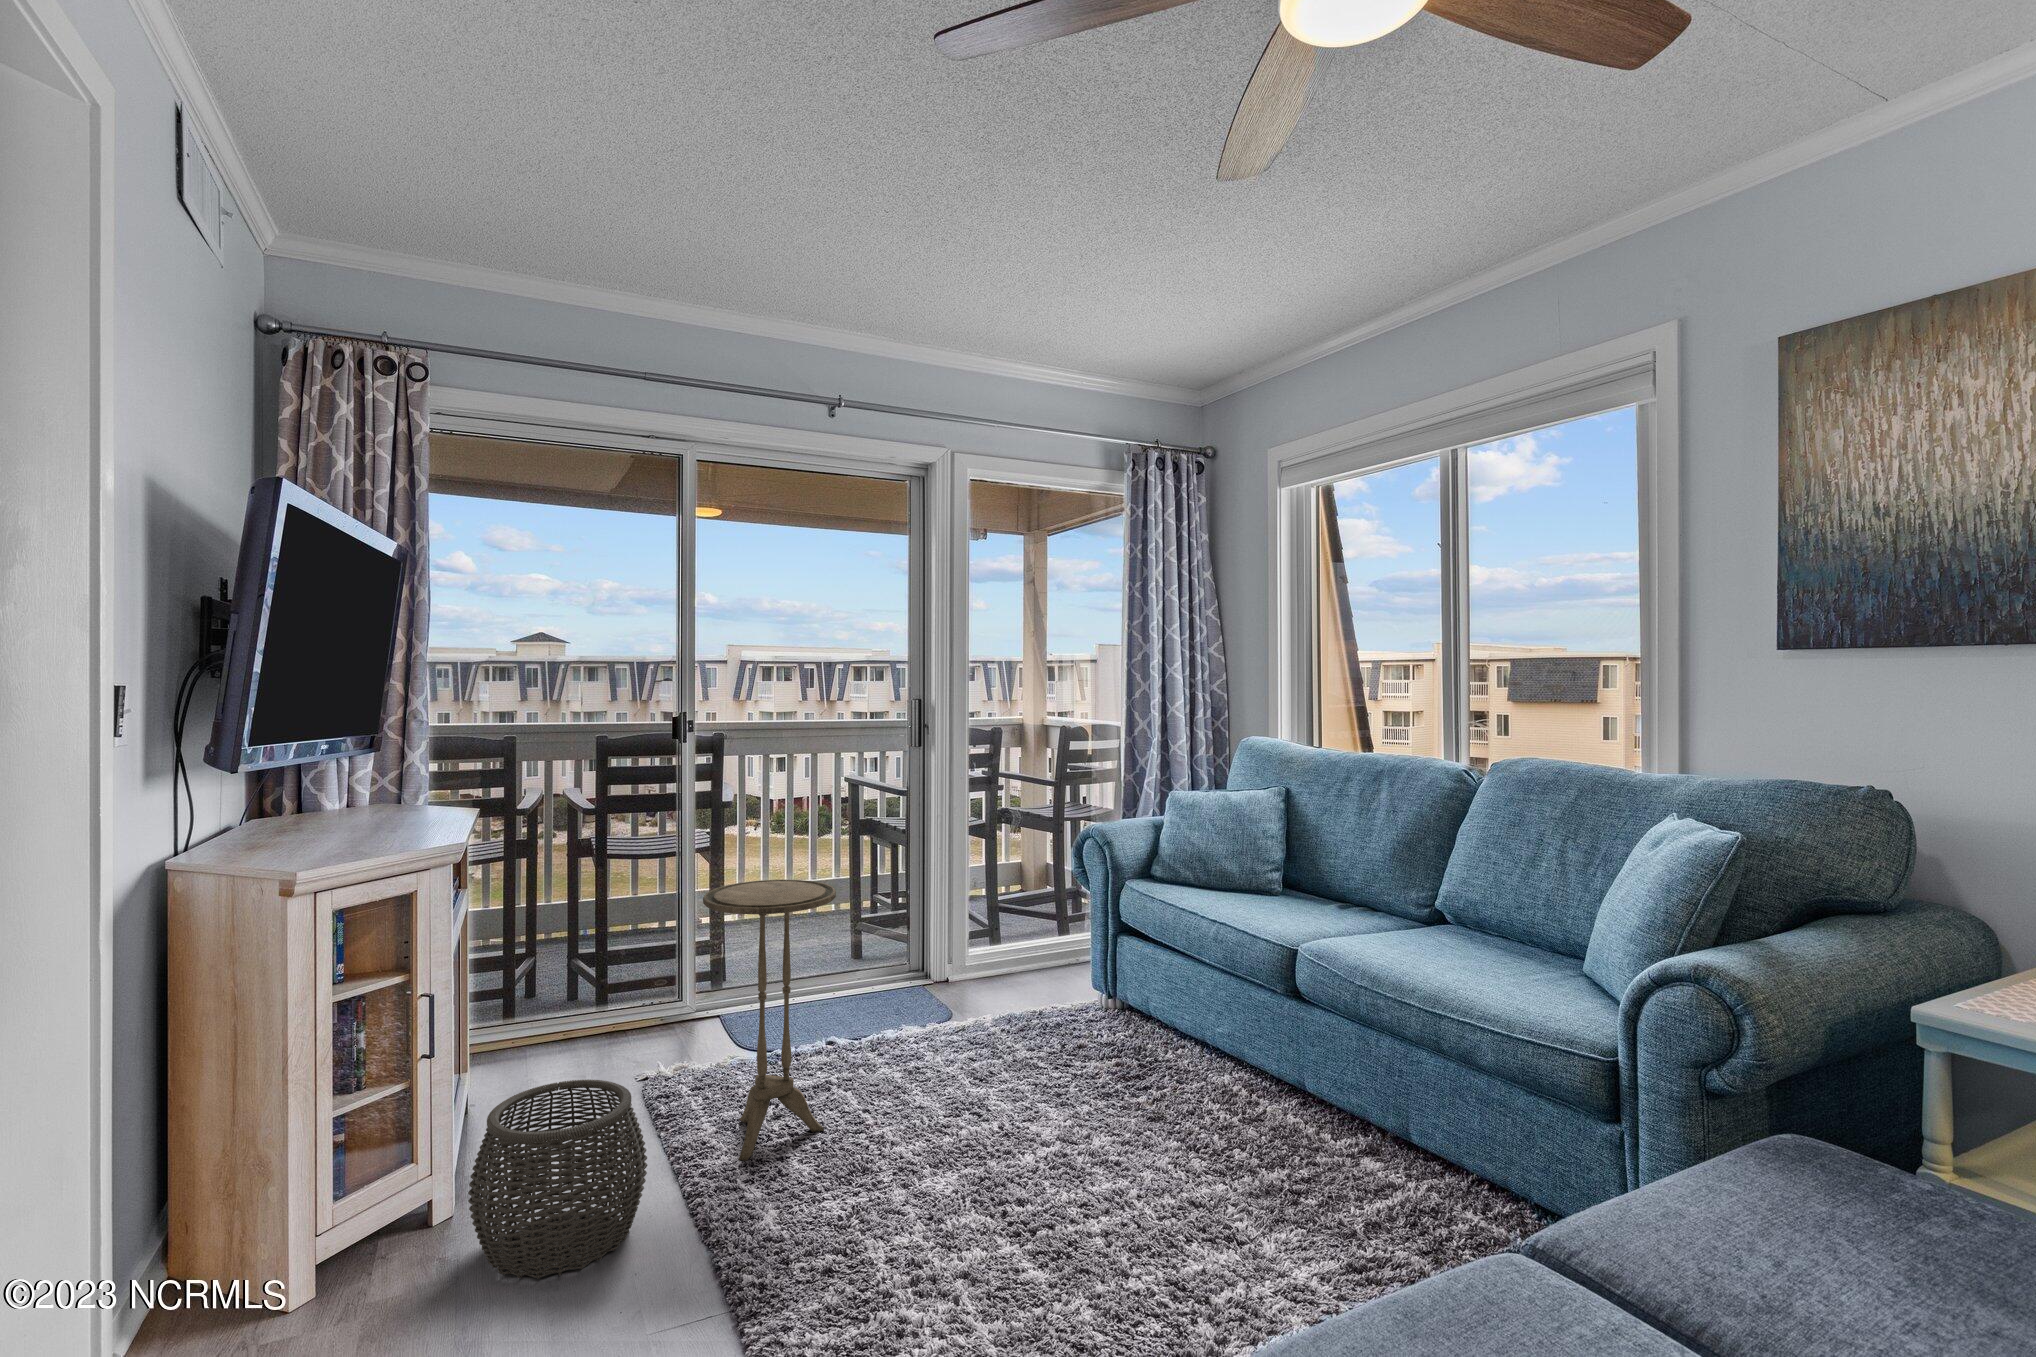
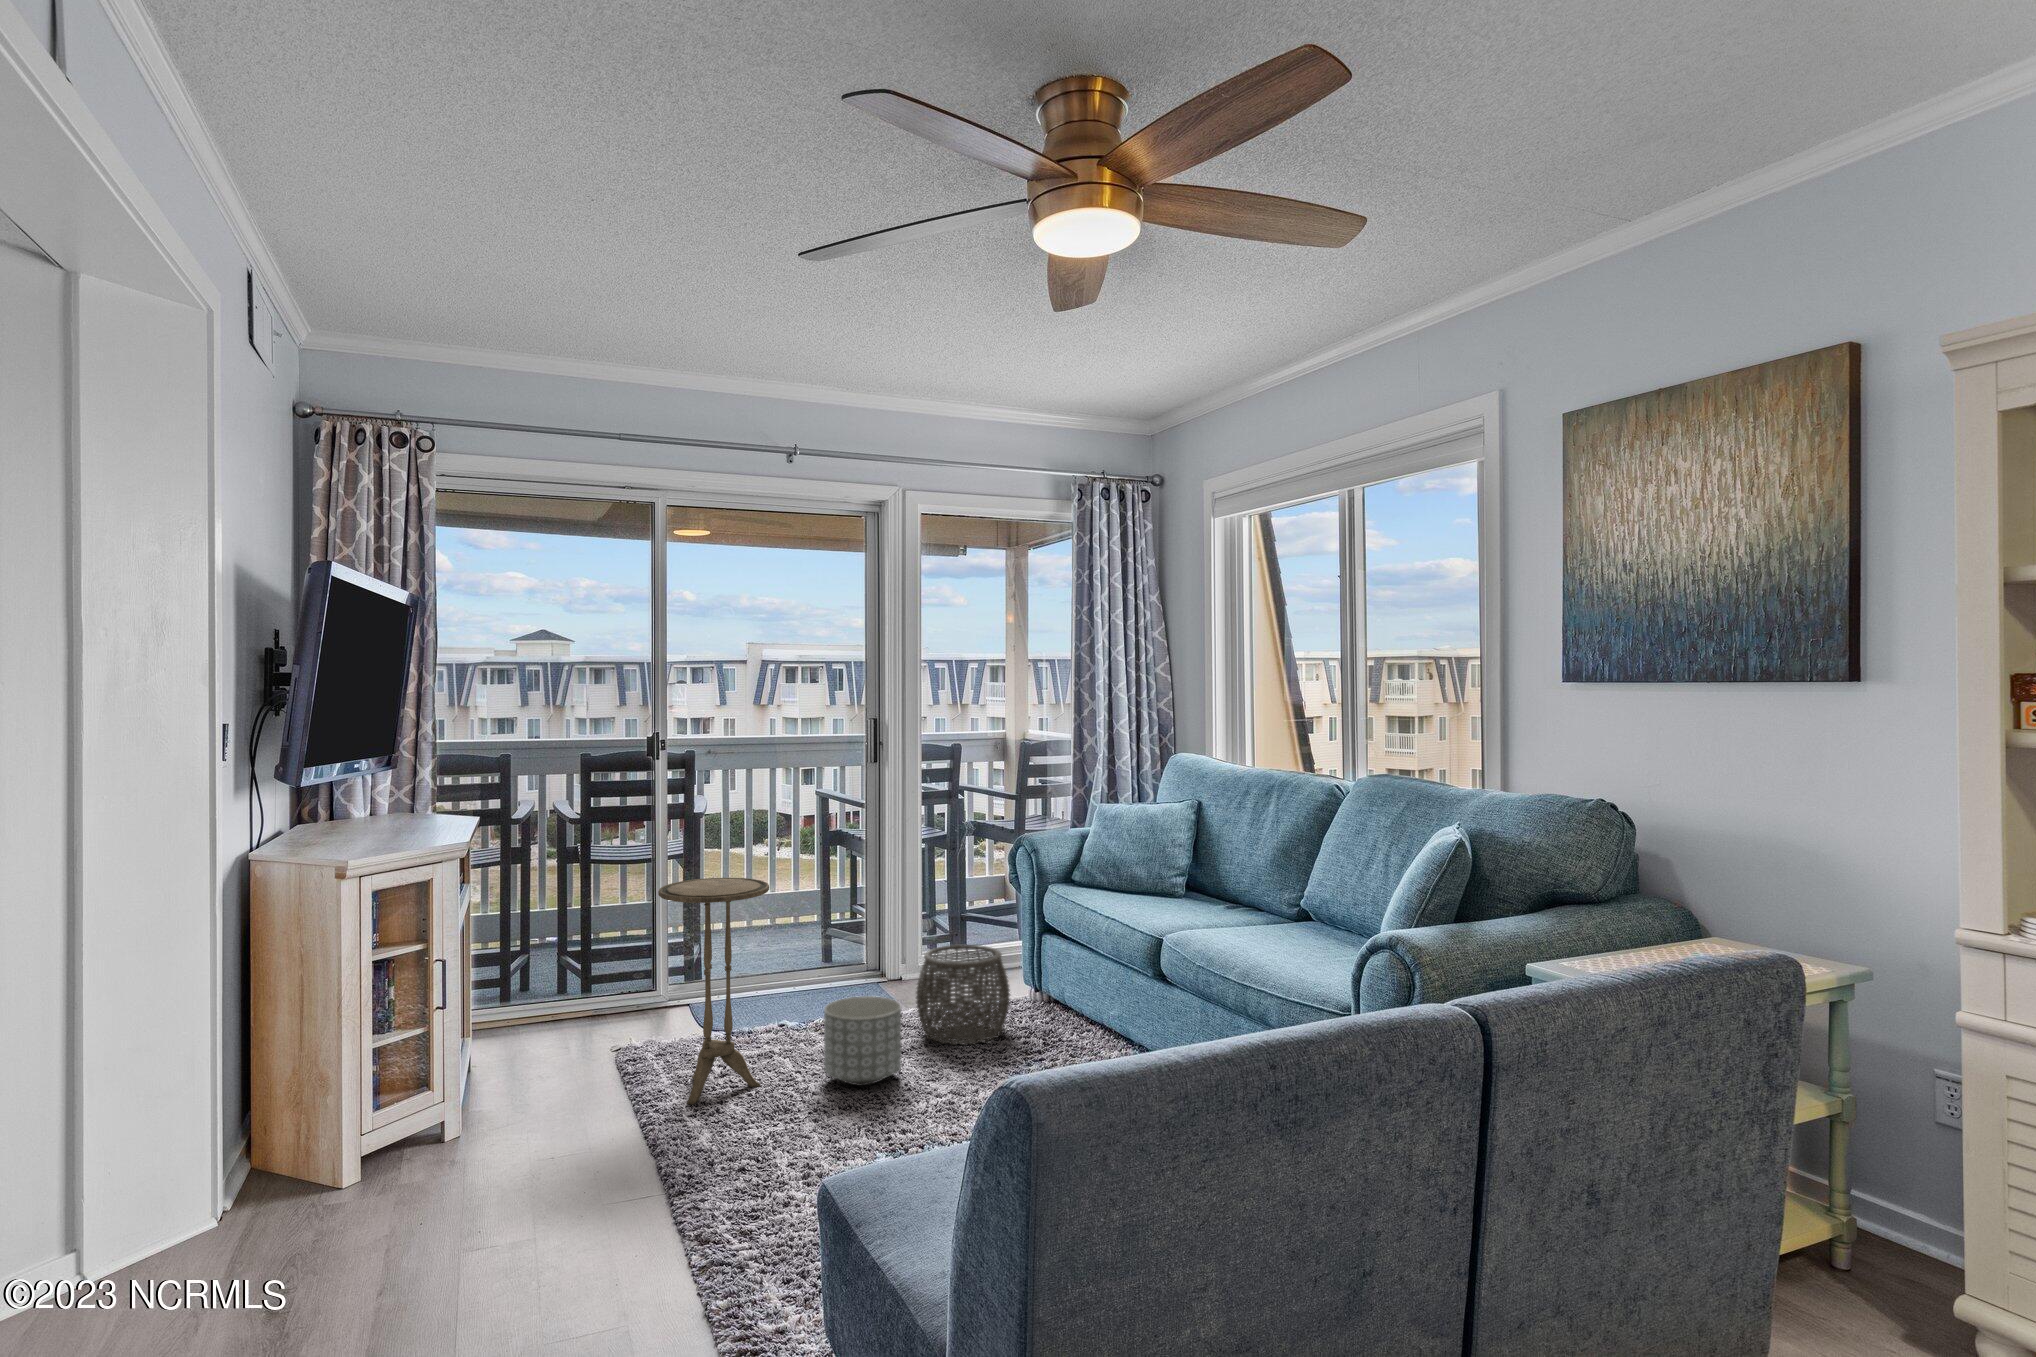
planter: none [900,1017,991,1127] -> present [824,996,901,1085]
woven basket: present [468,1080,647,1279] -> present [916,945,1010,1045]

